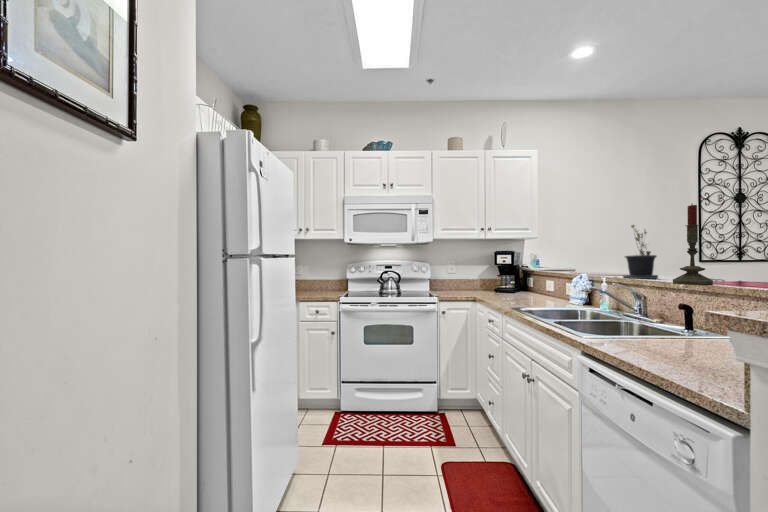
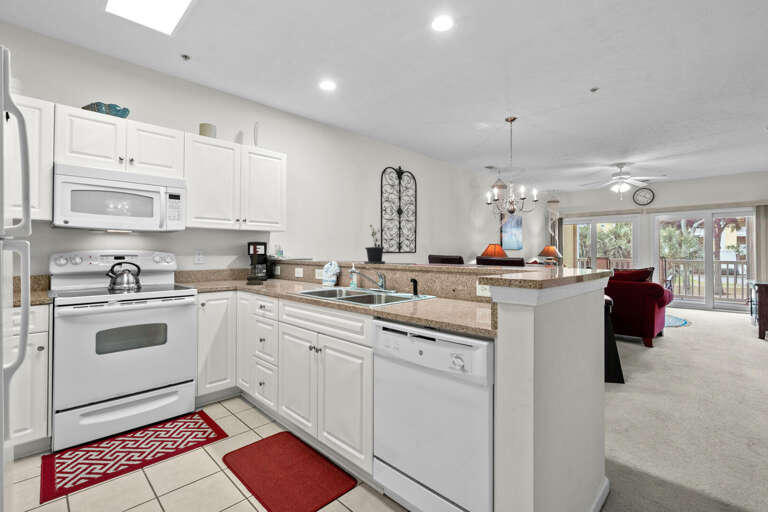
candle: present [673,205,713,285] -> present [246,244,263,285]

